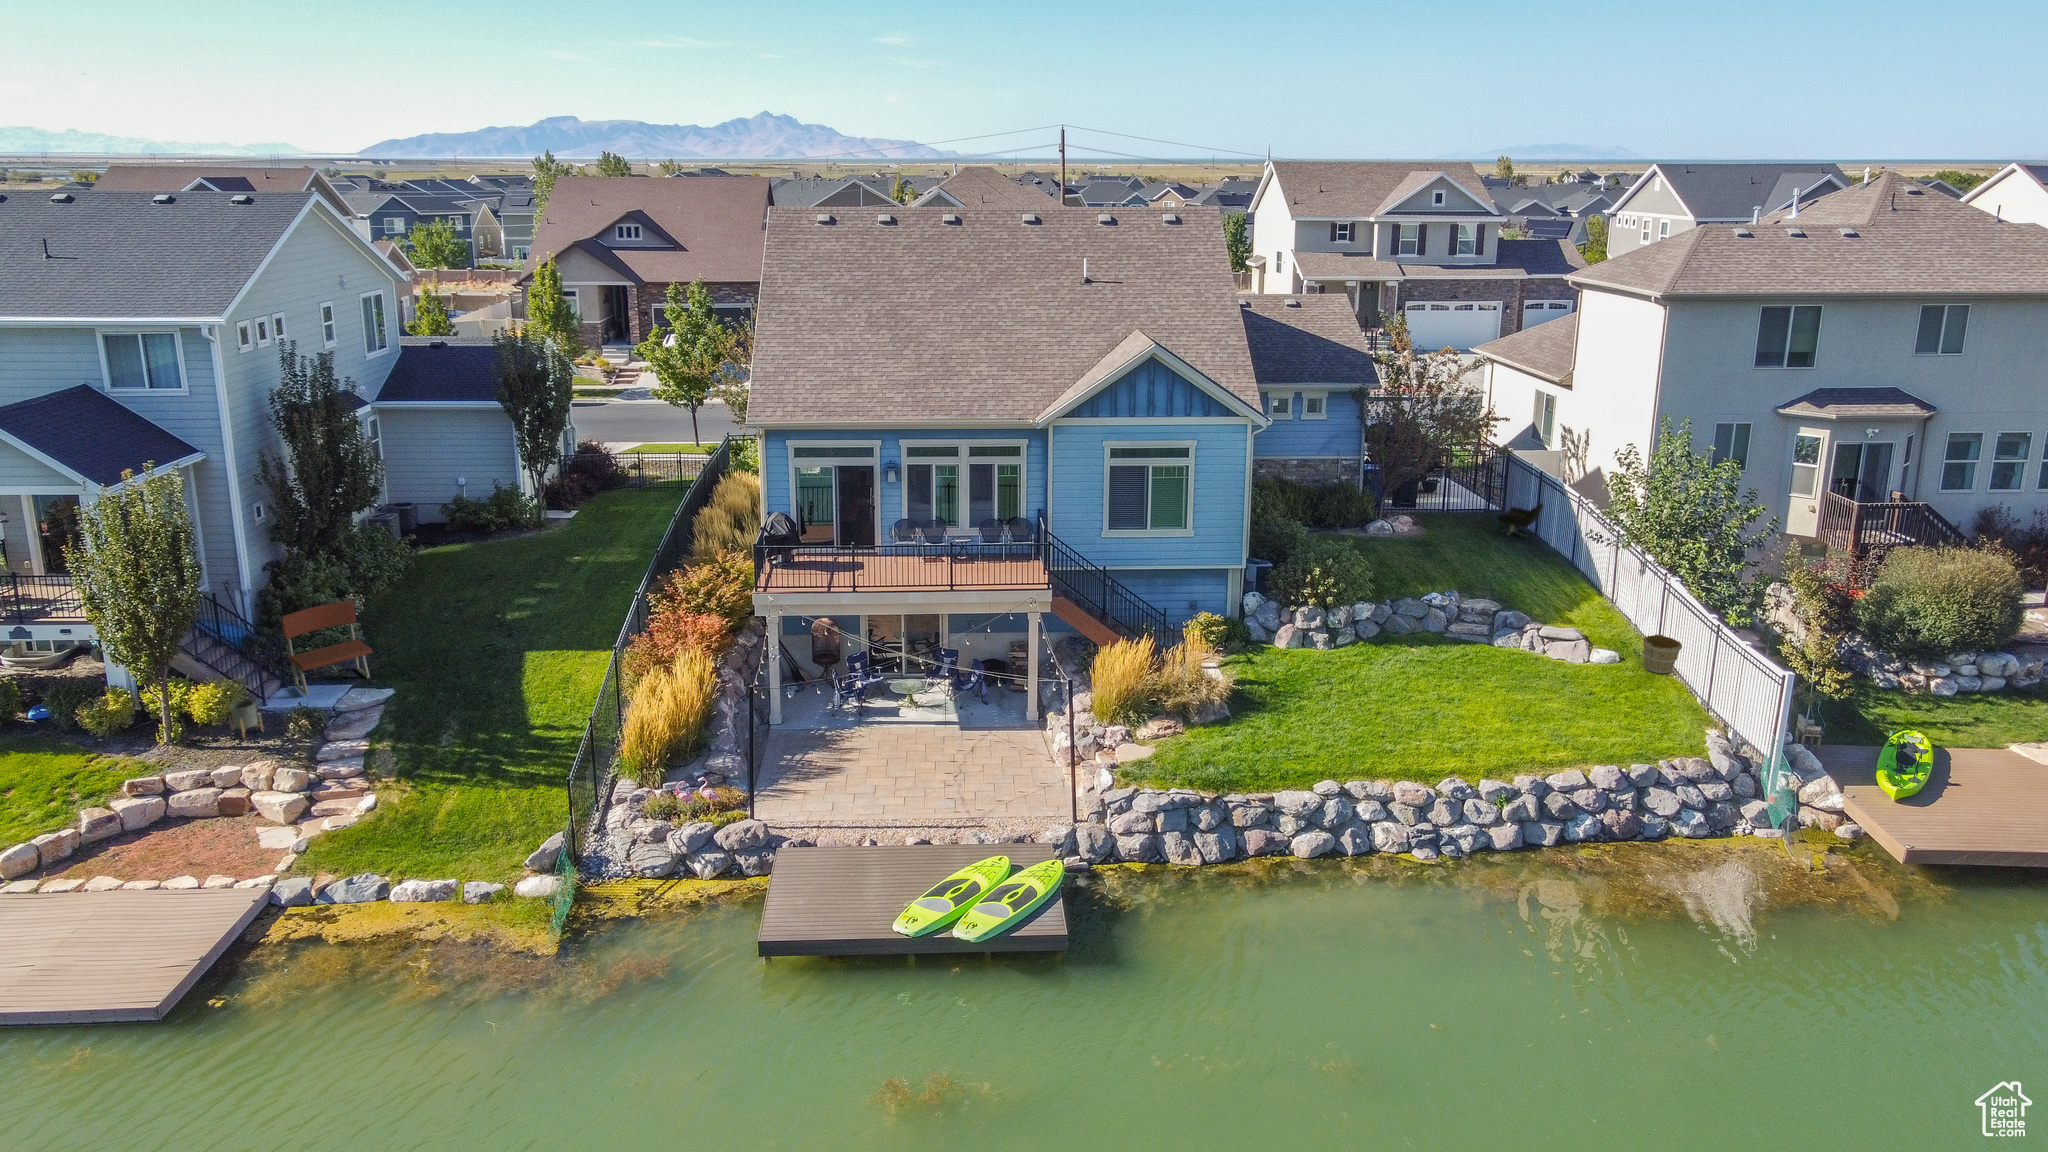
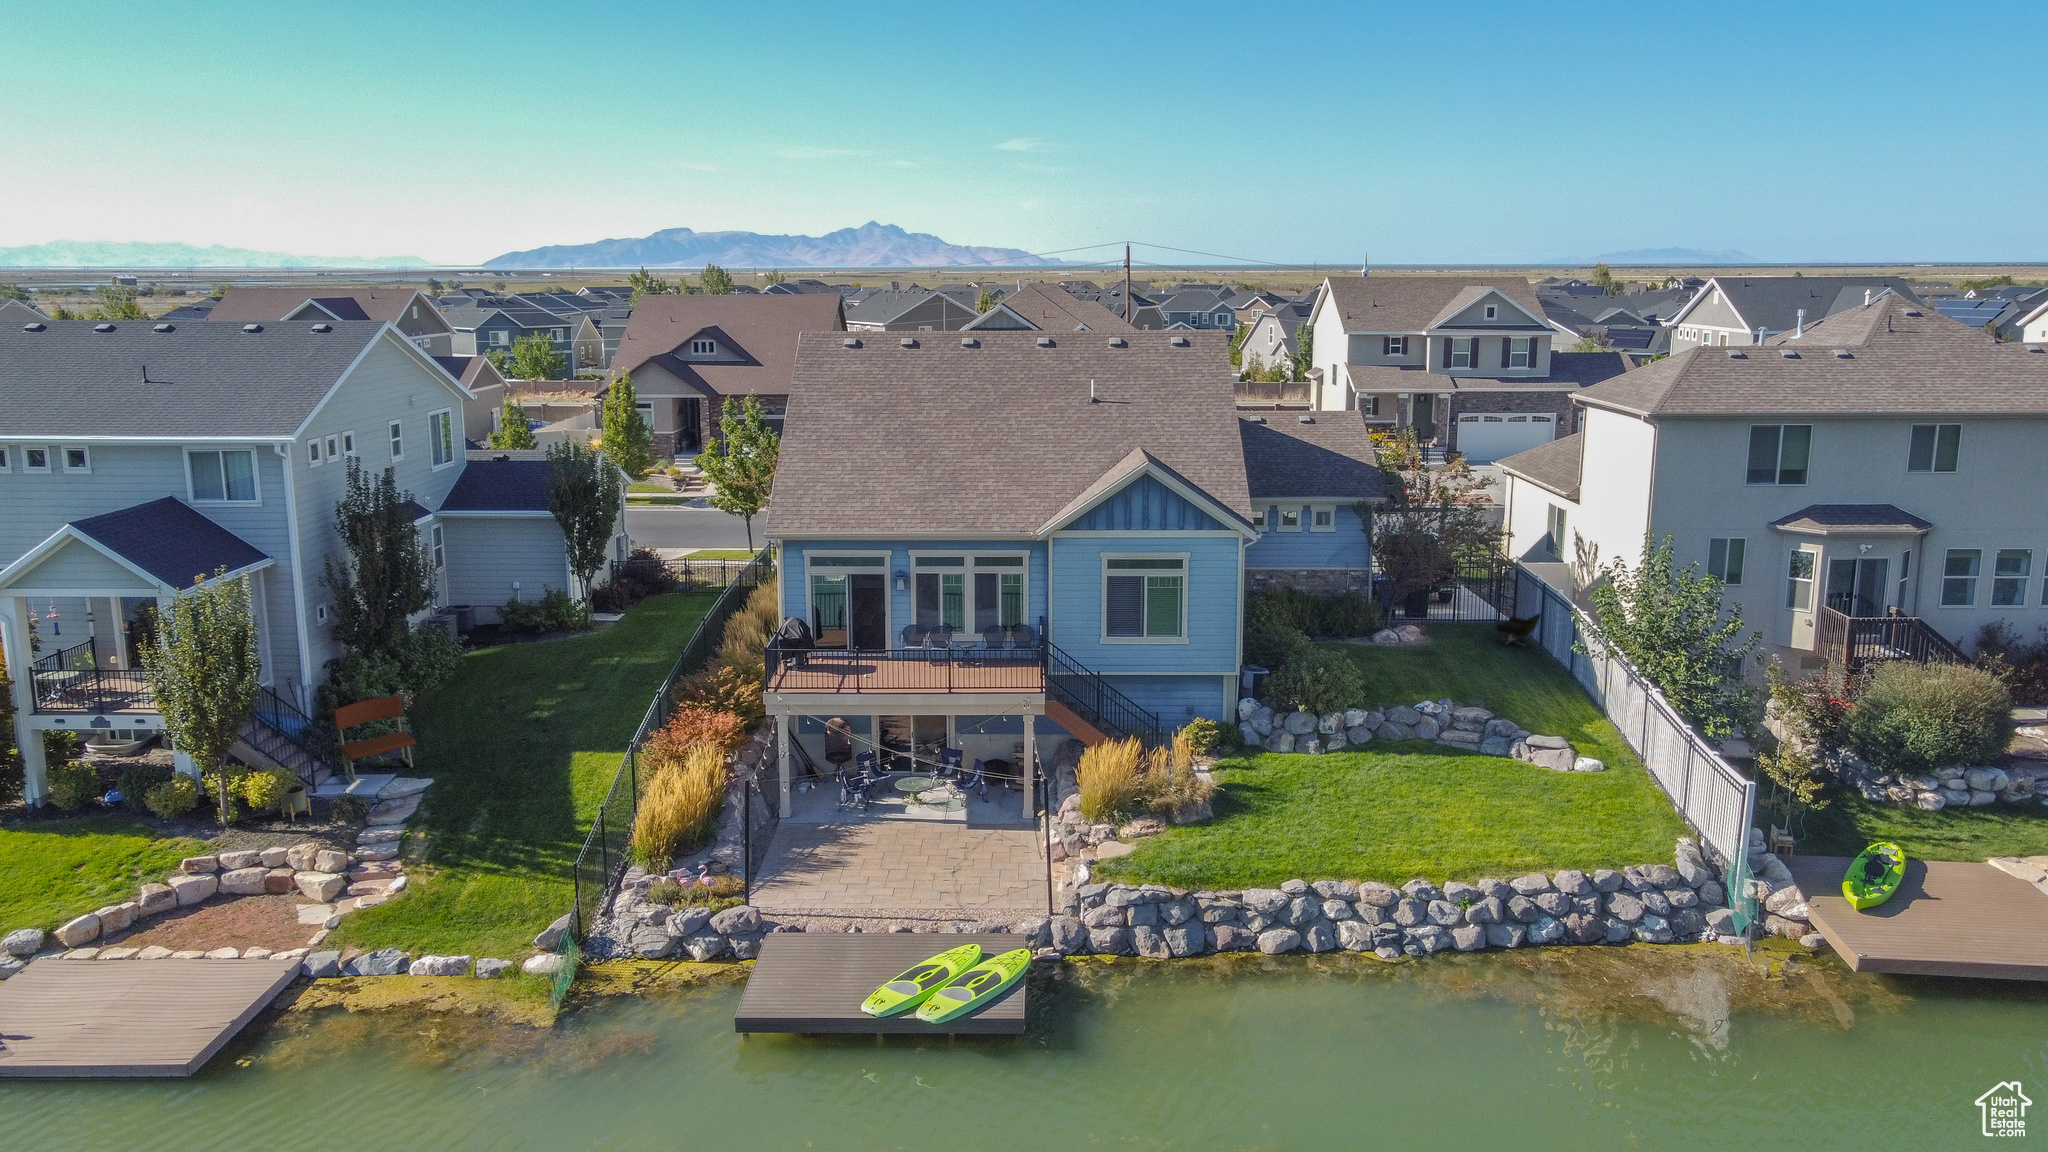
wooden bucket: present [1643,634,1682,674] -> none [1622,743,1660,782]

